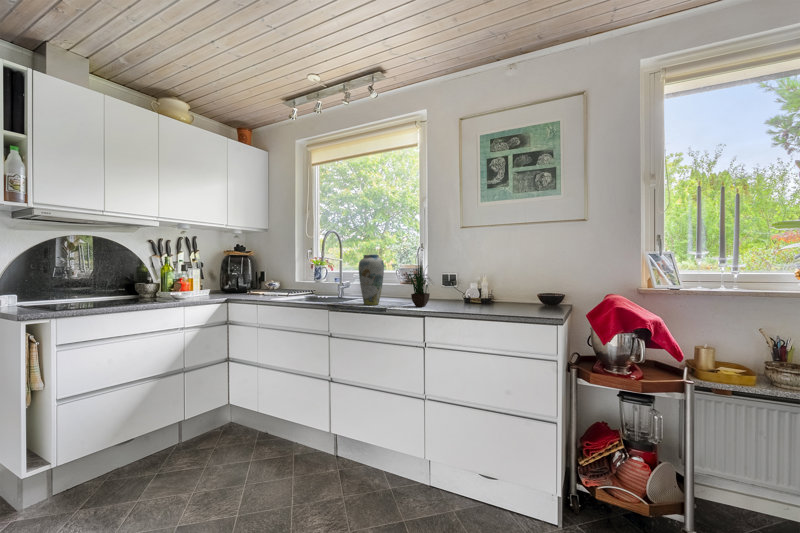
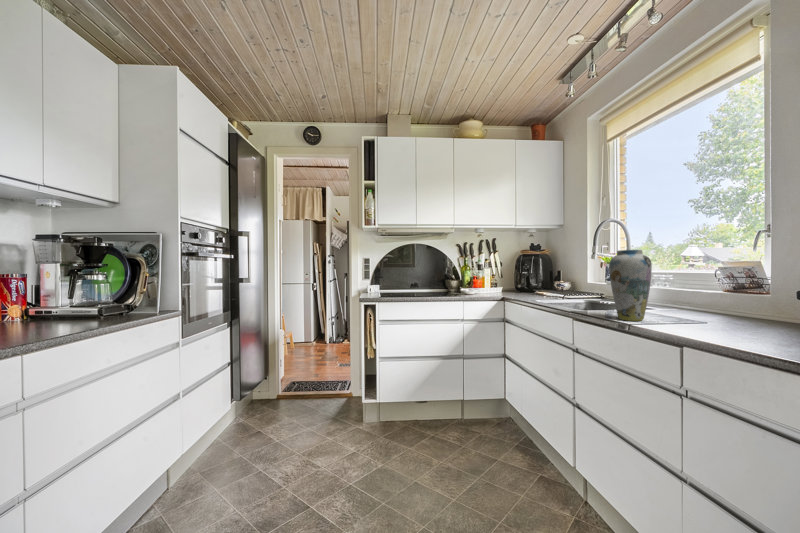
potted plant: present [408,258,430,307] -> none [672,231,742,335]

